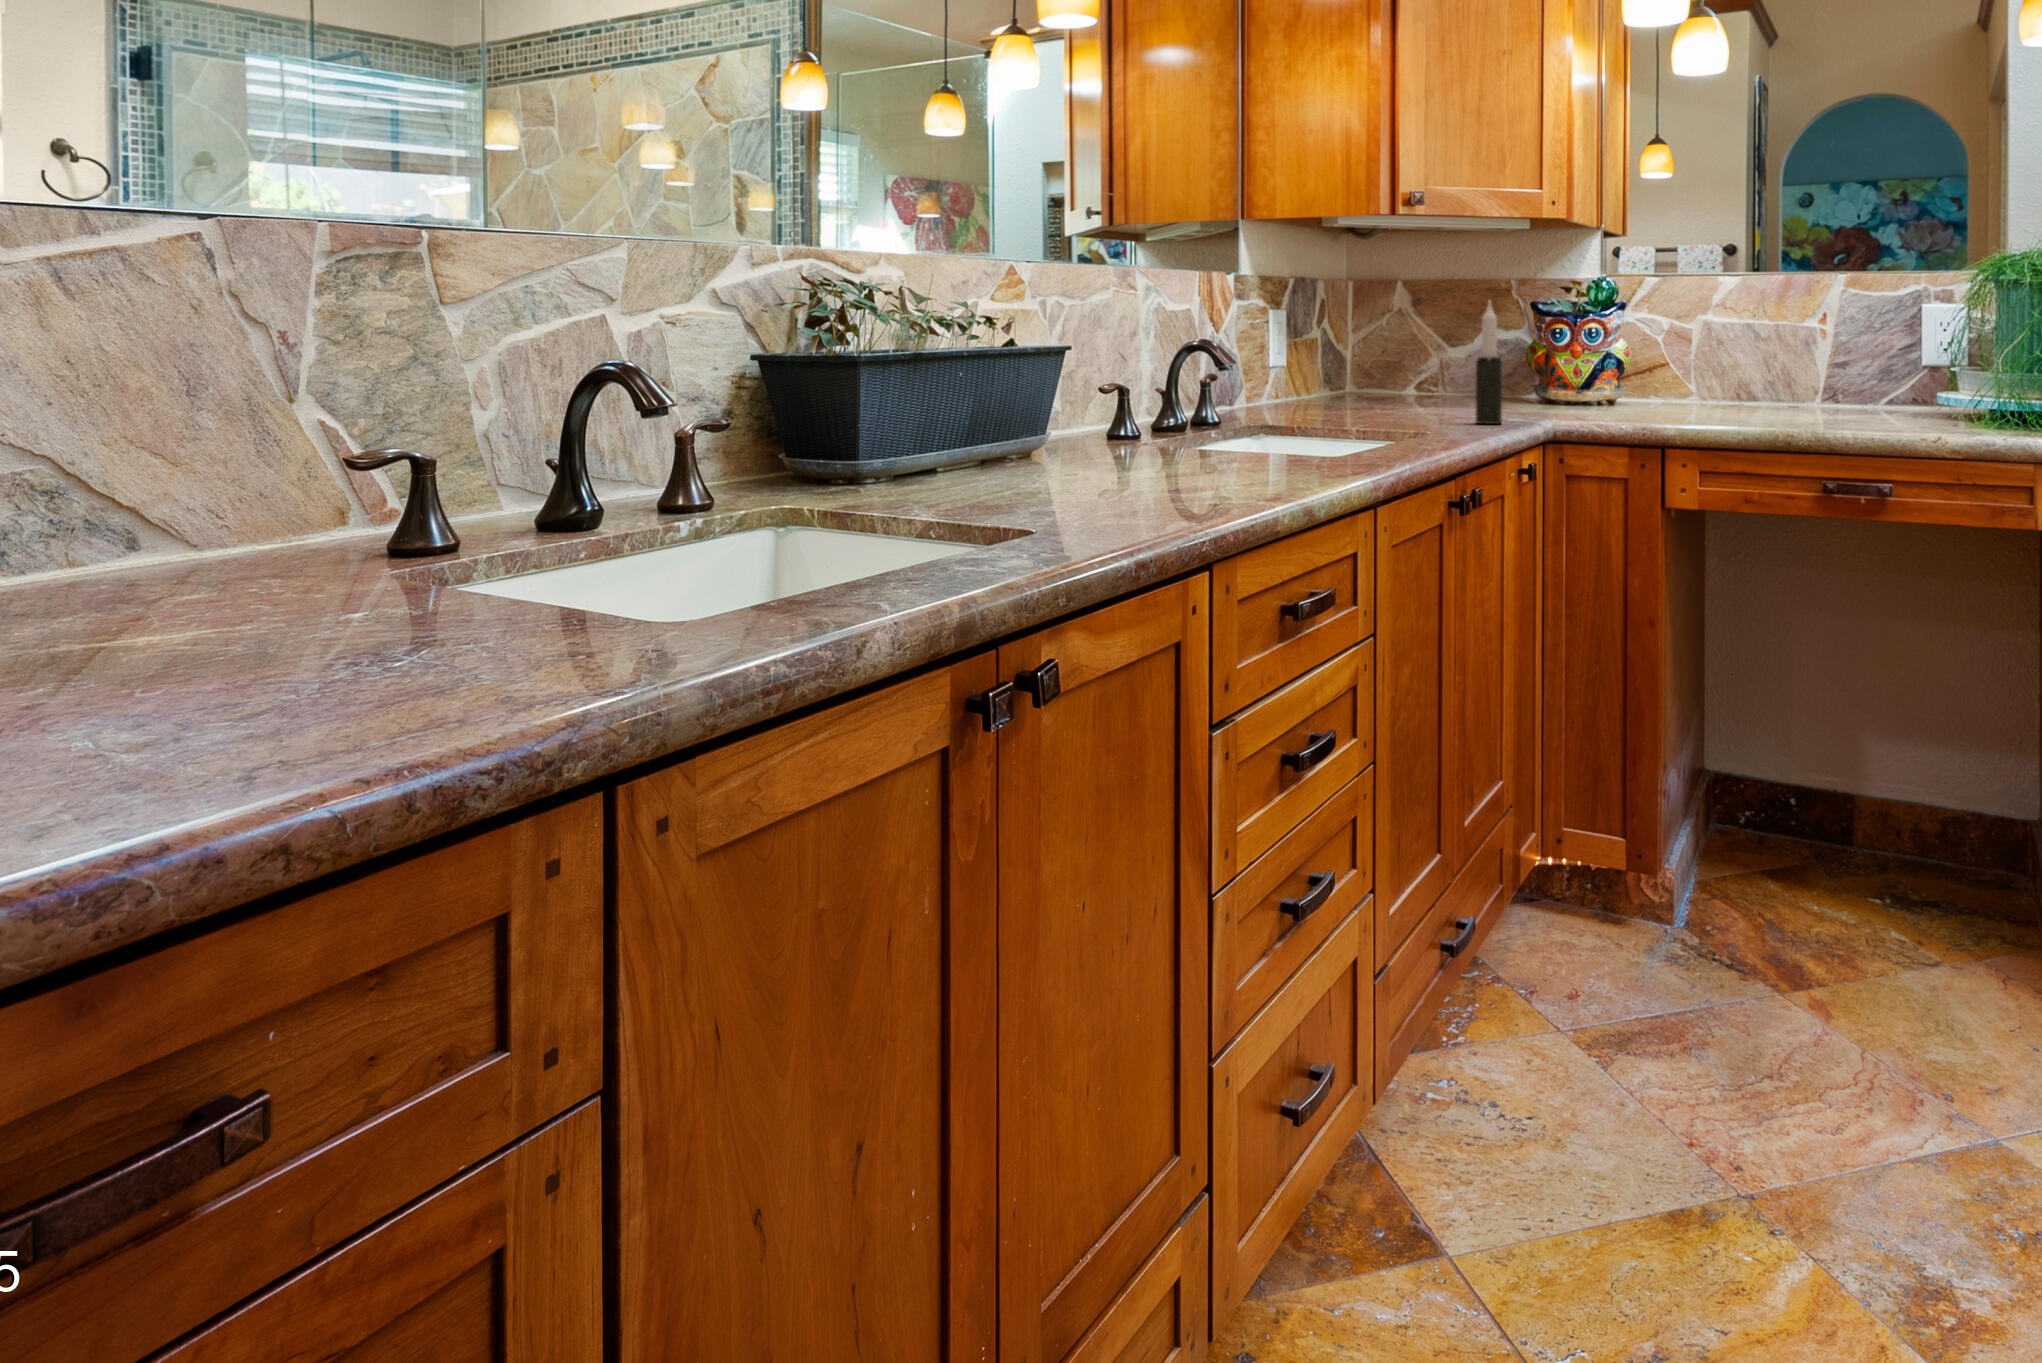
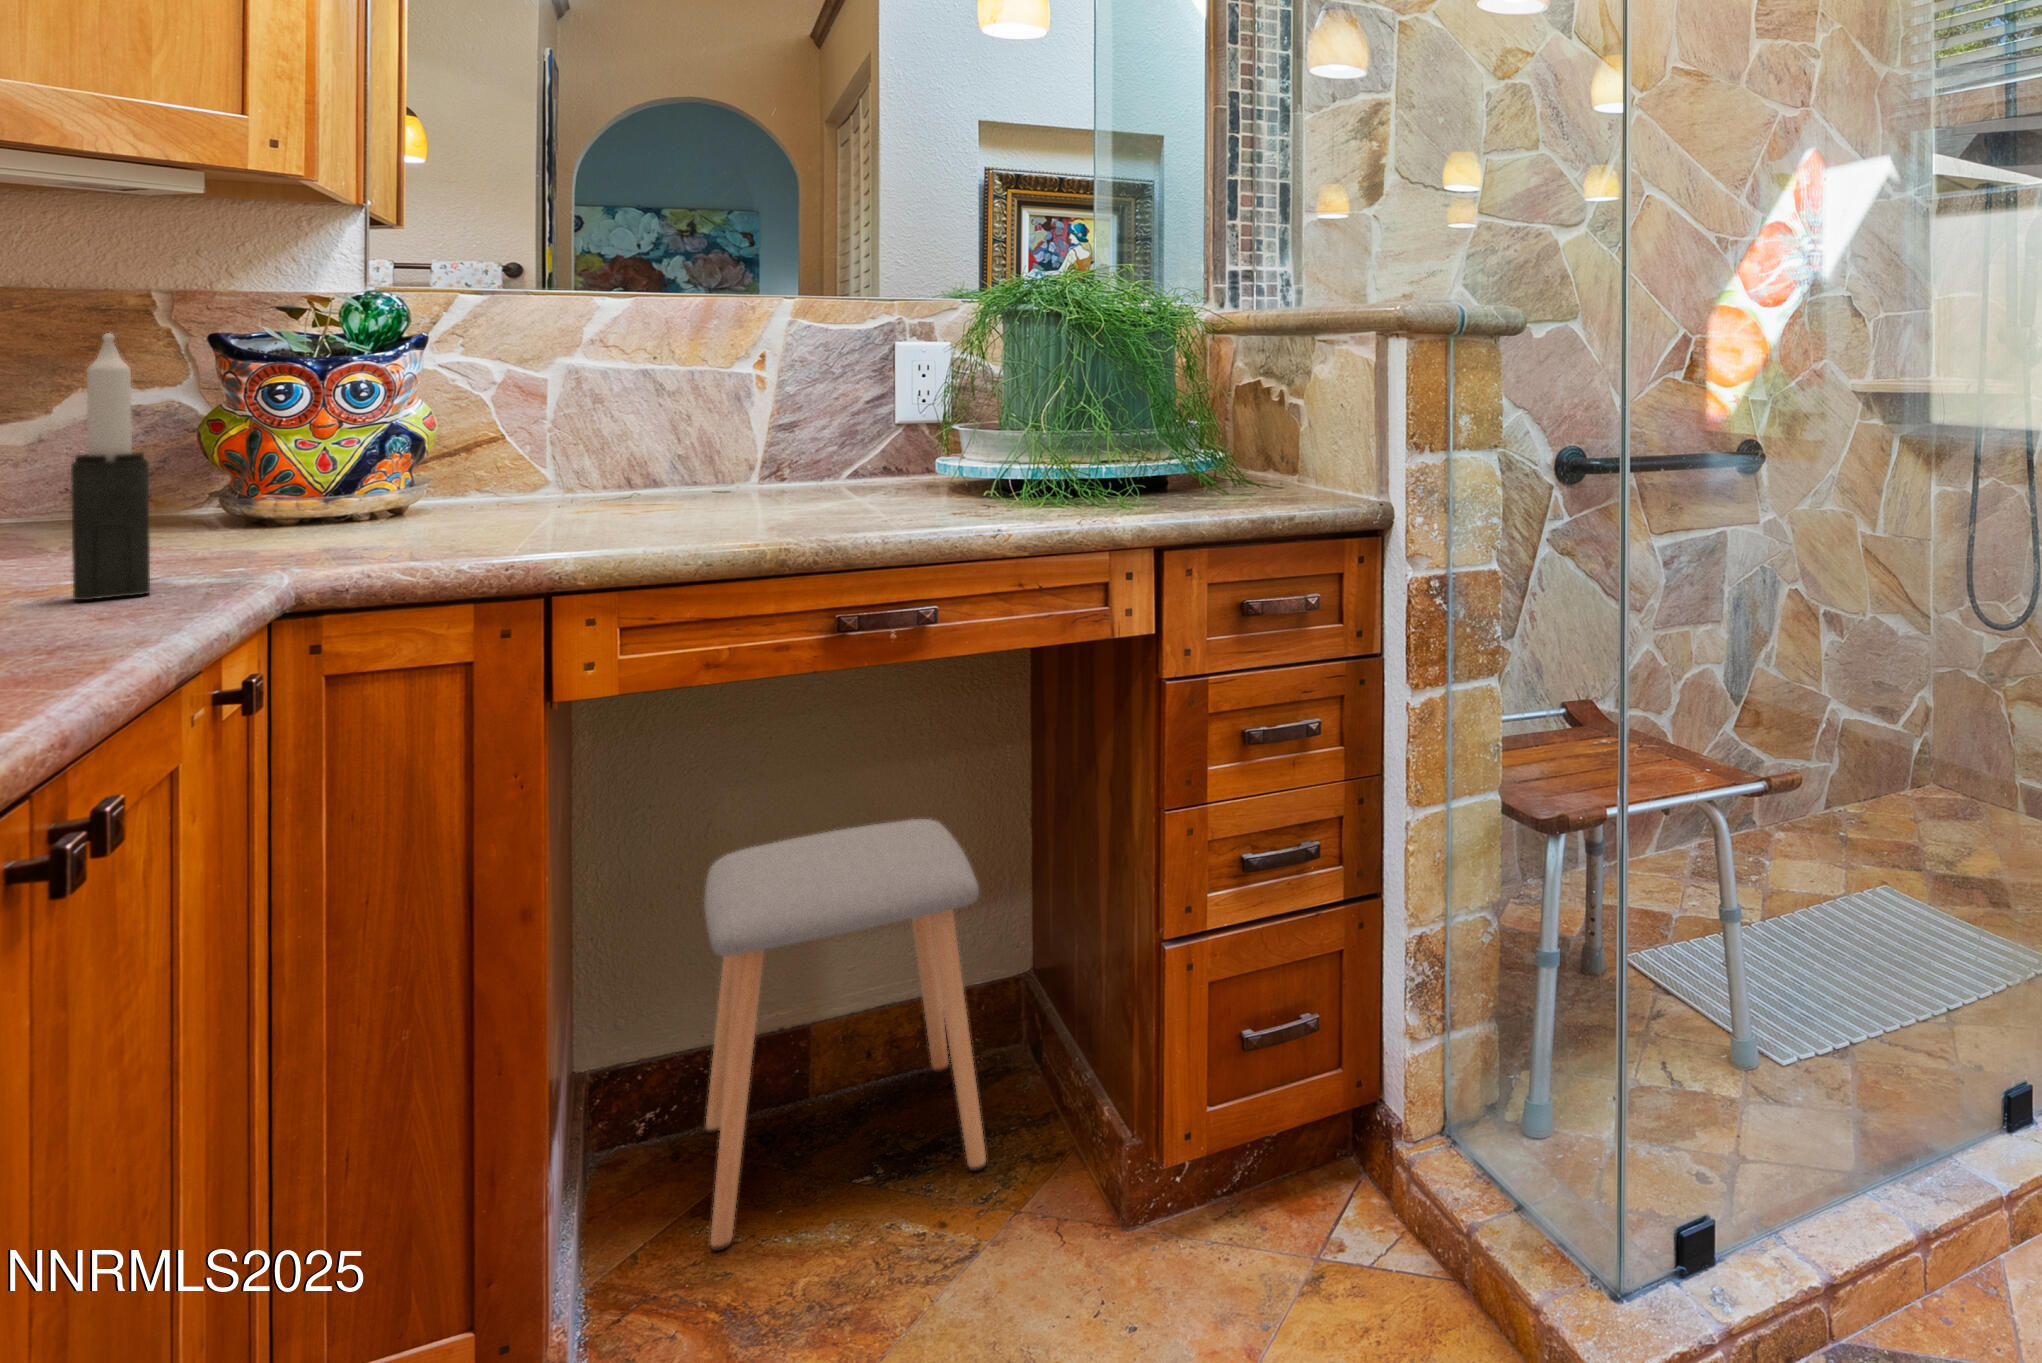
stool: none [1758,654,1958,927] -> present [704,819,986,1251]

